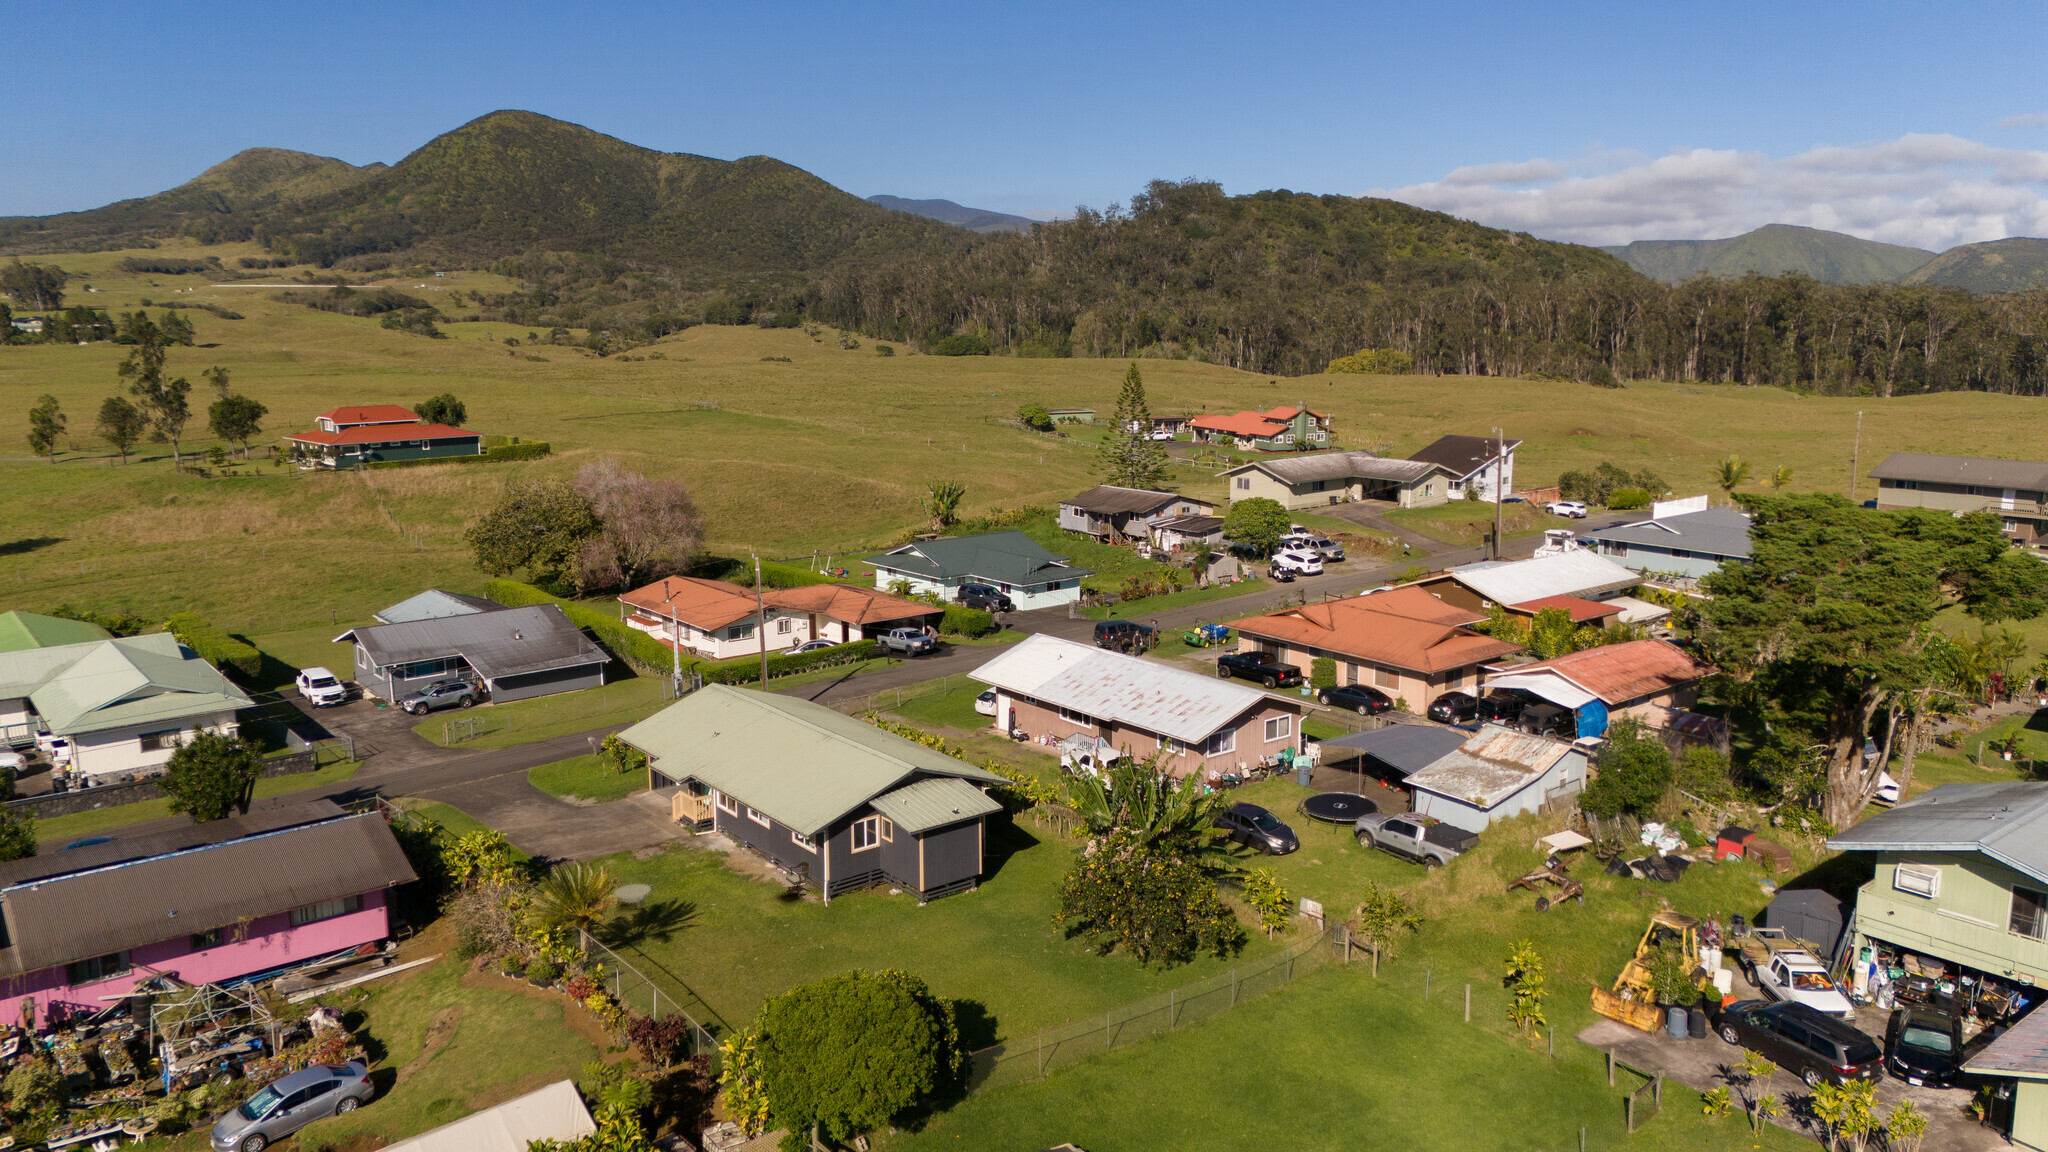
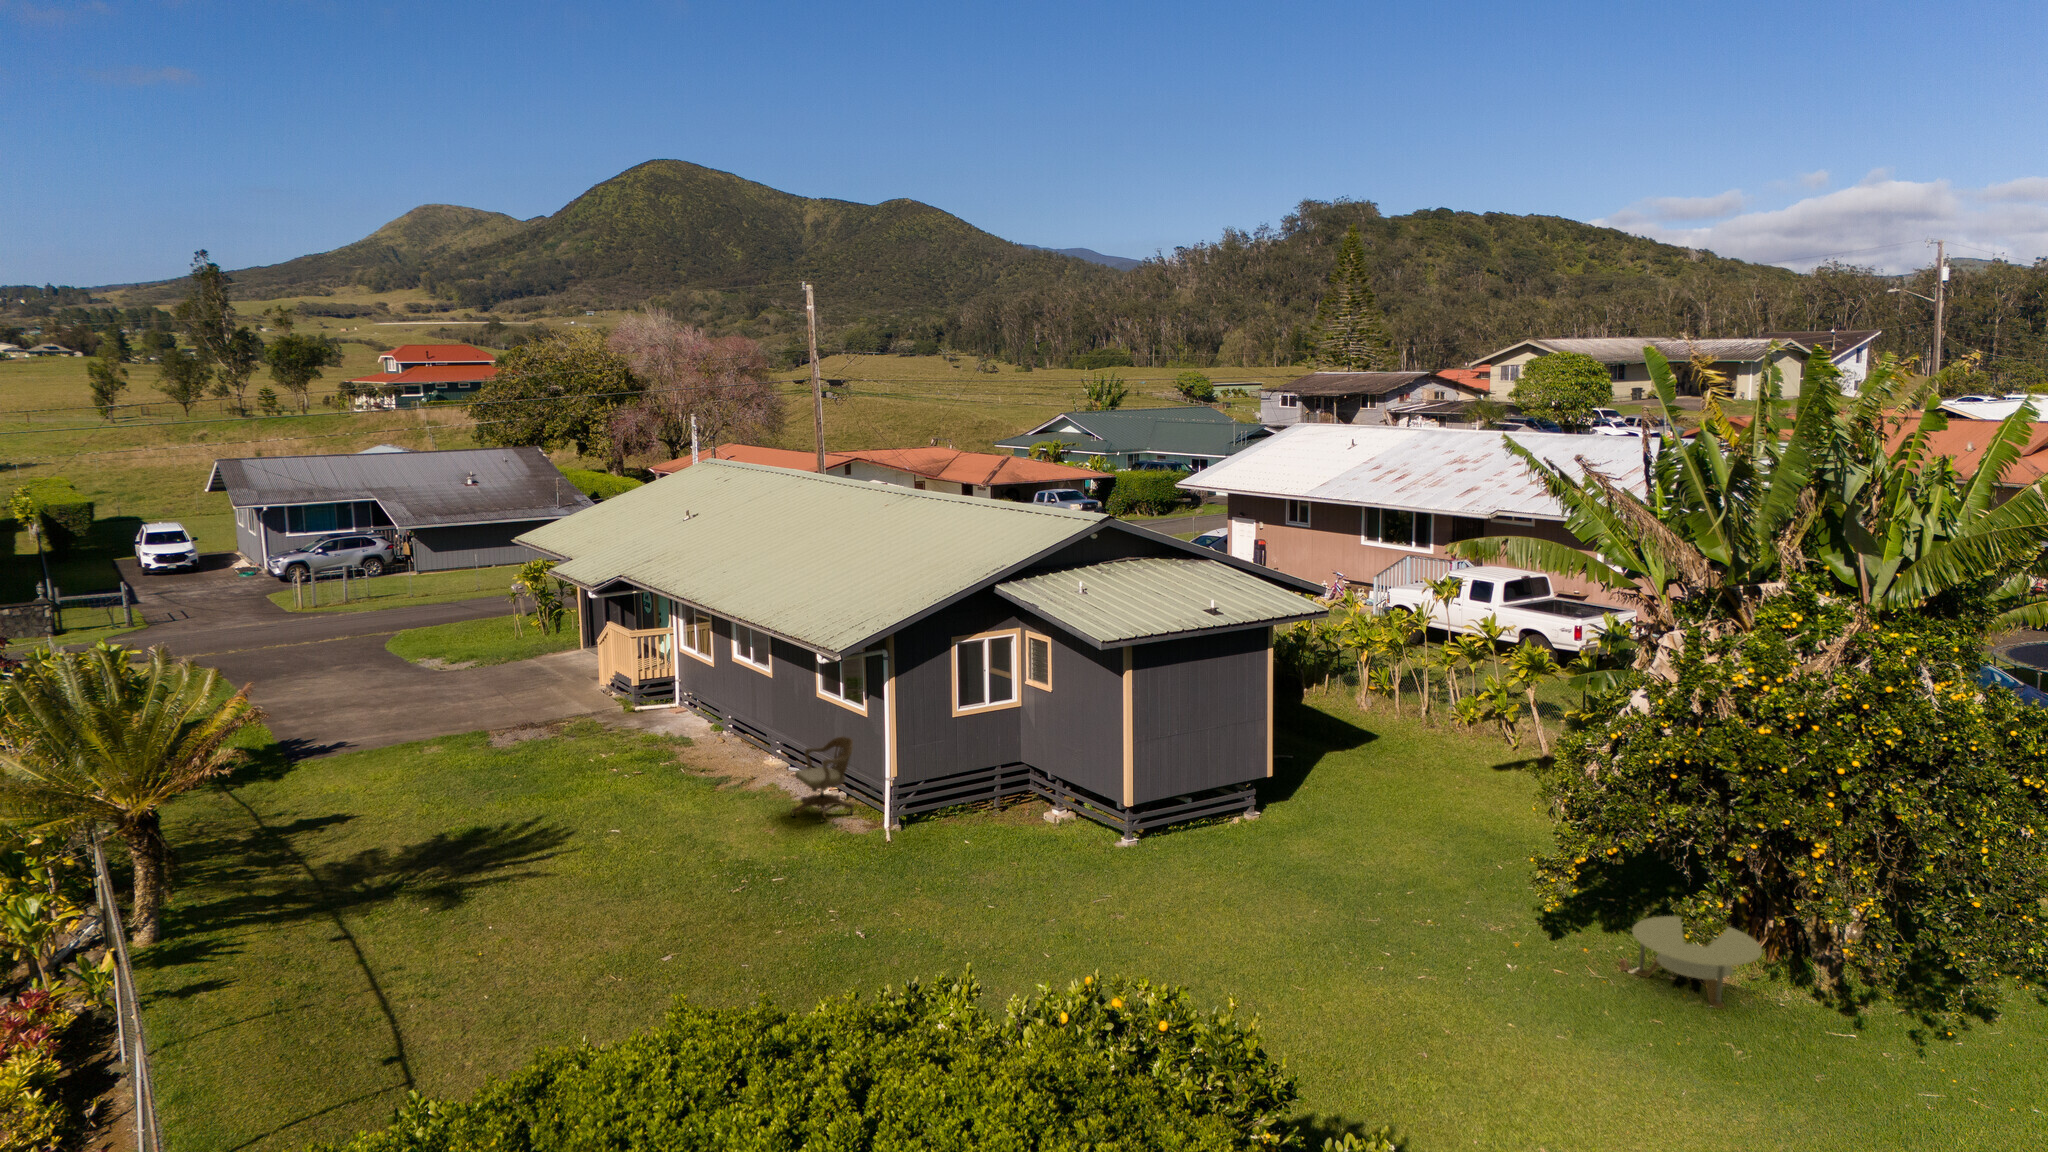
round table: present [614,884,650,909] -> present [1632,916,1762,1008]

